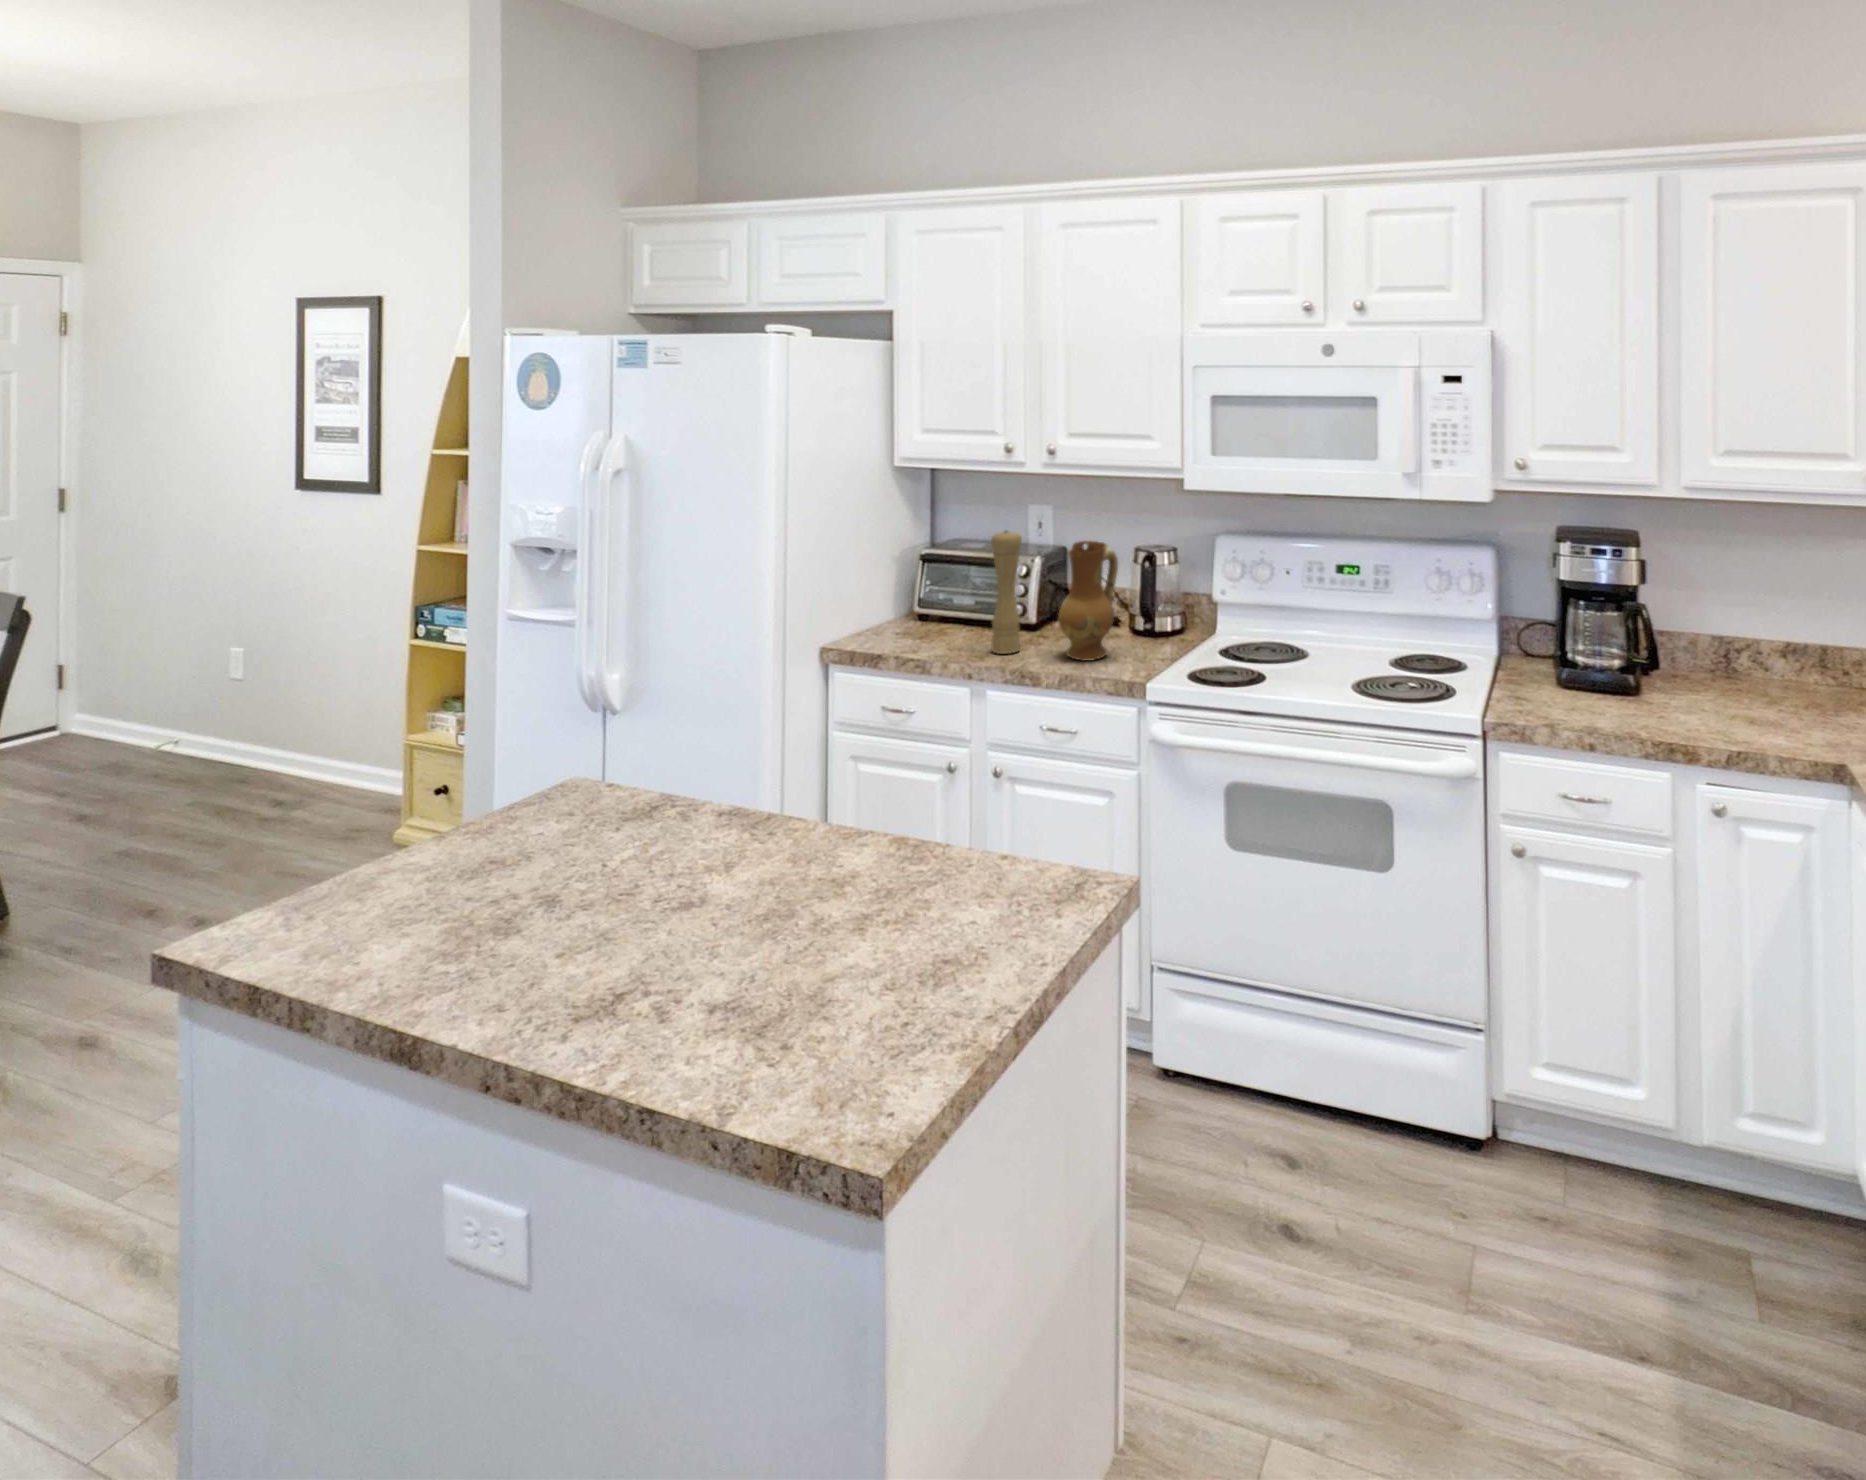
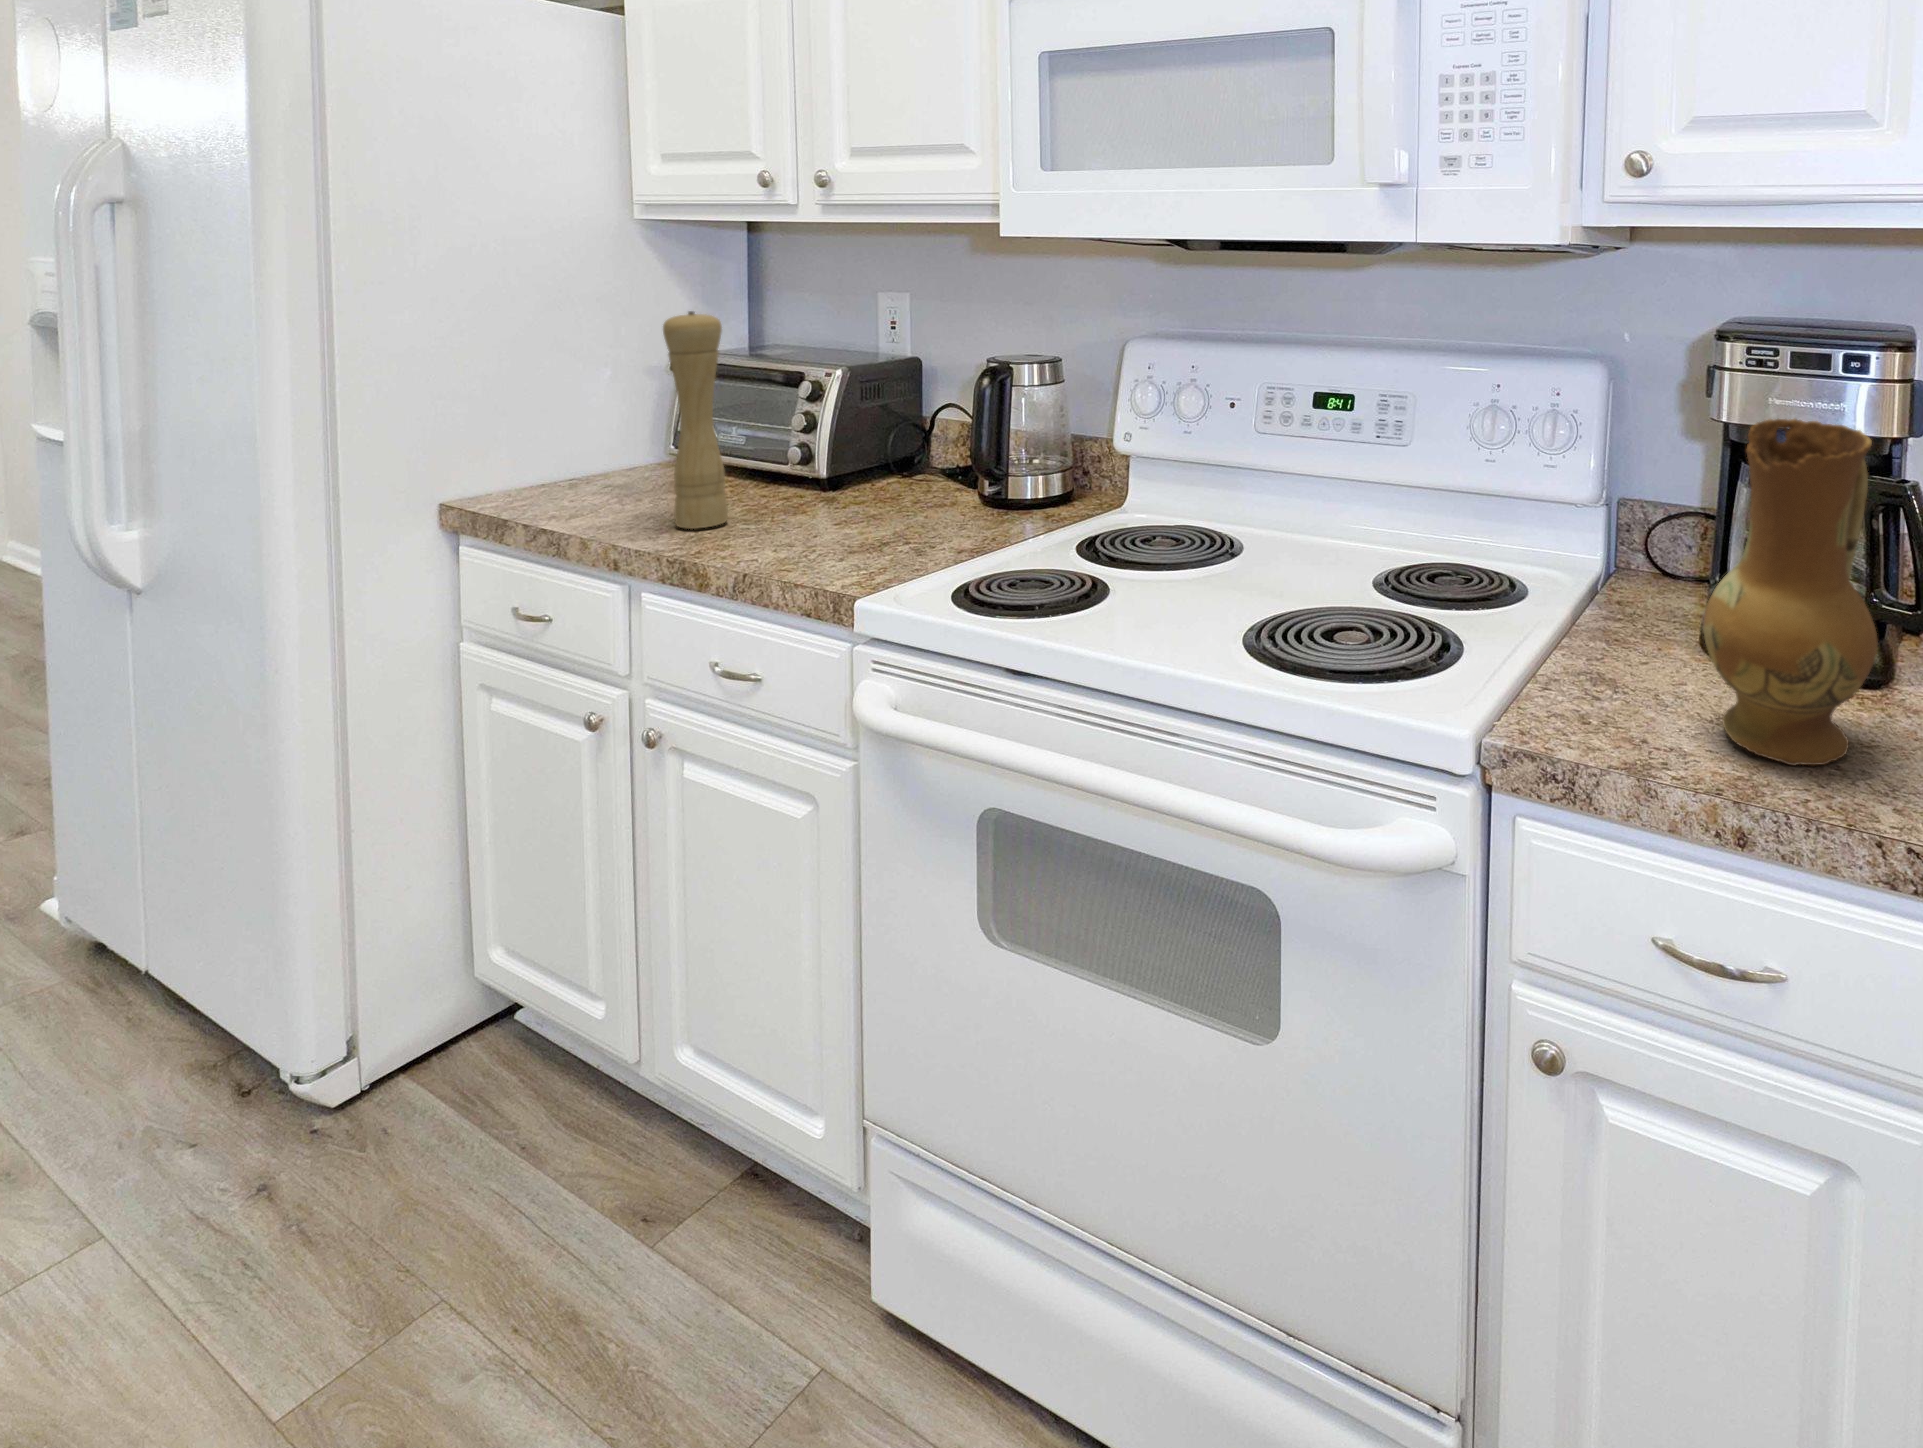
ceramic jug: present [1058,541,1118,661] -> present [1703,419,1878,766]

